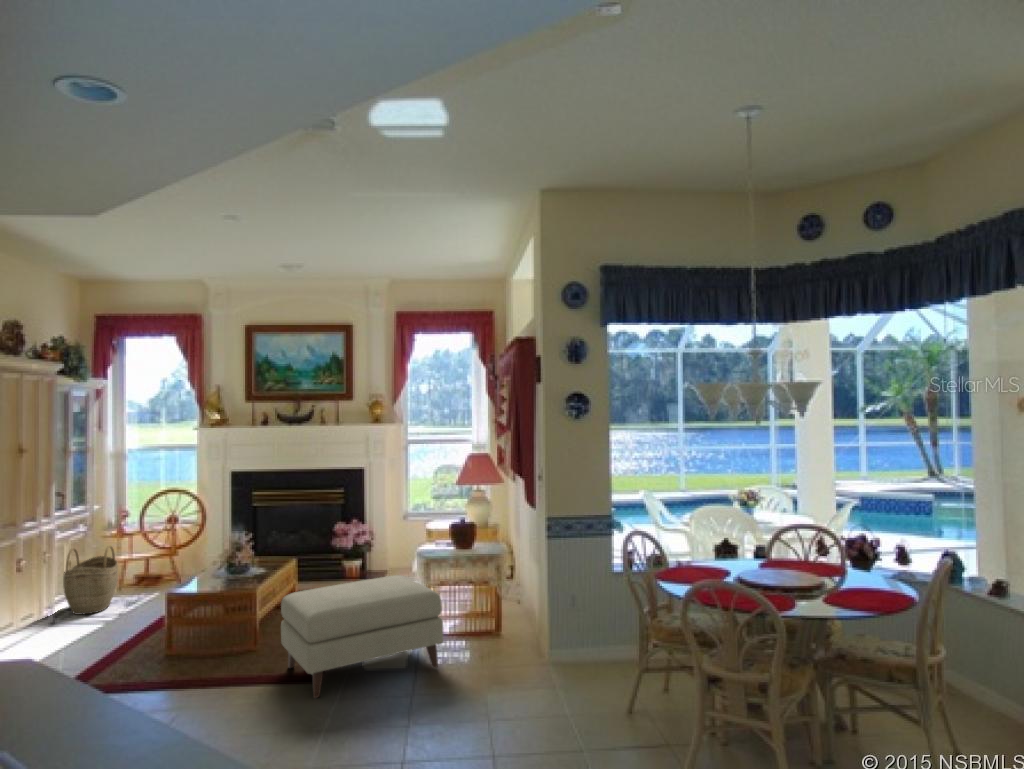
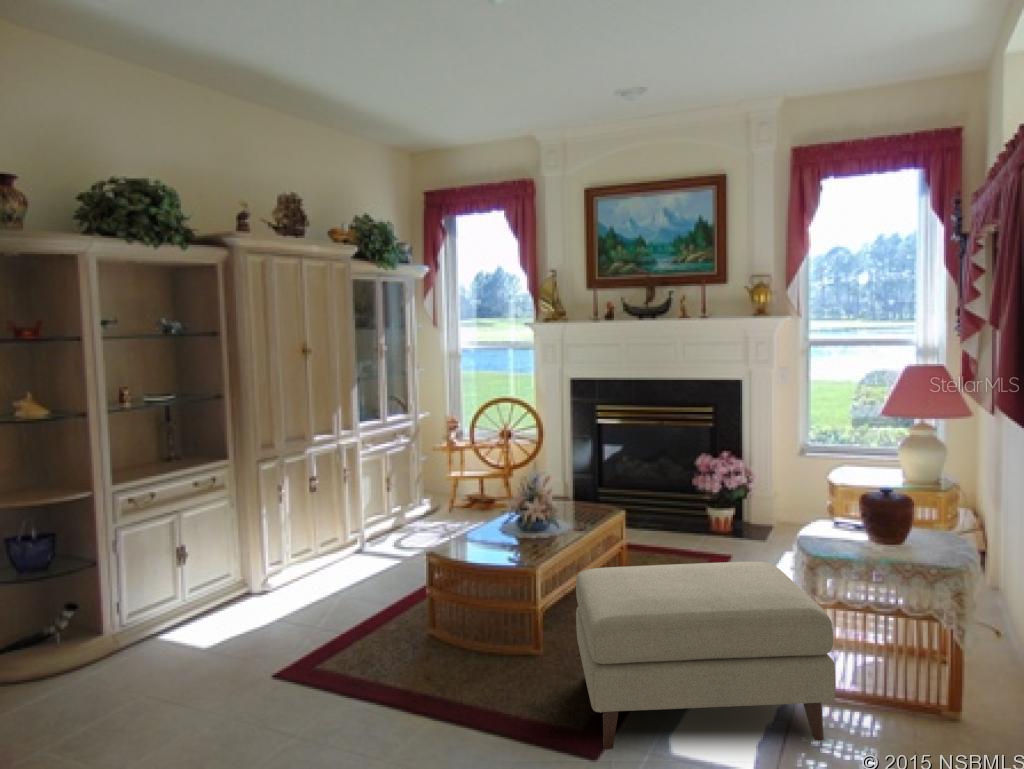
woven basket: present [63,546,118,615] -> none [381,461,439,538]

